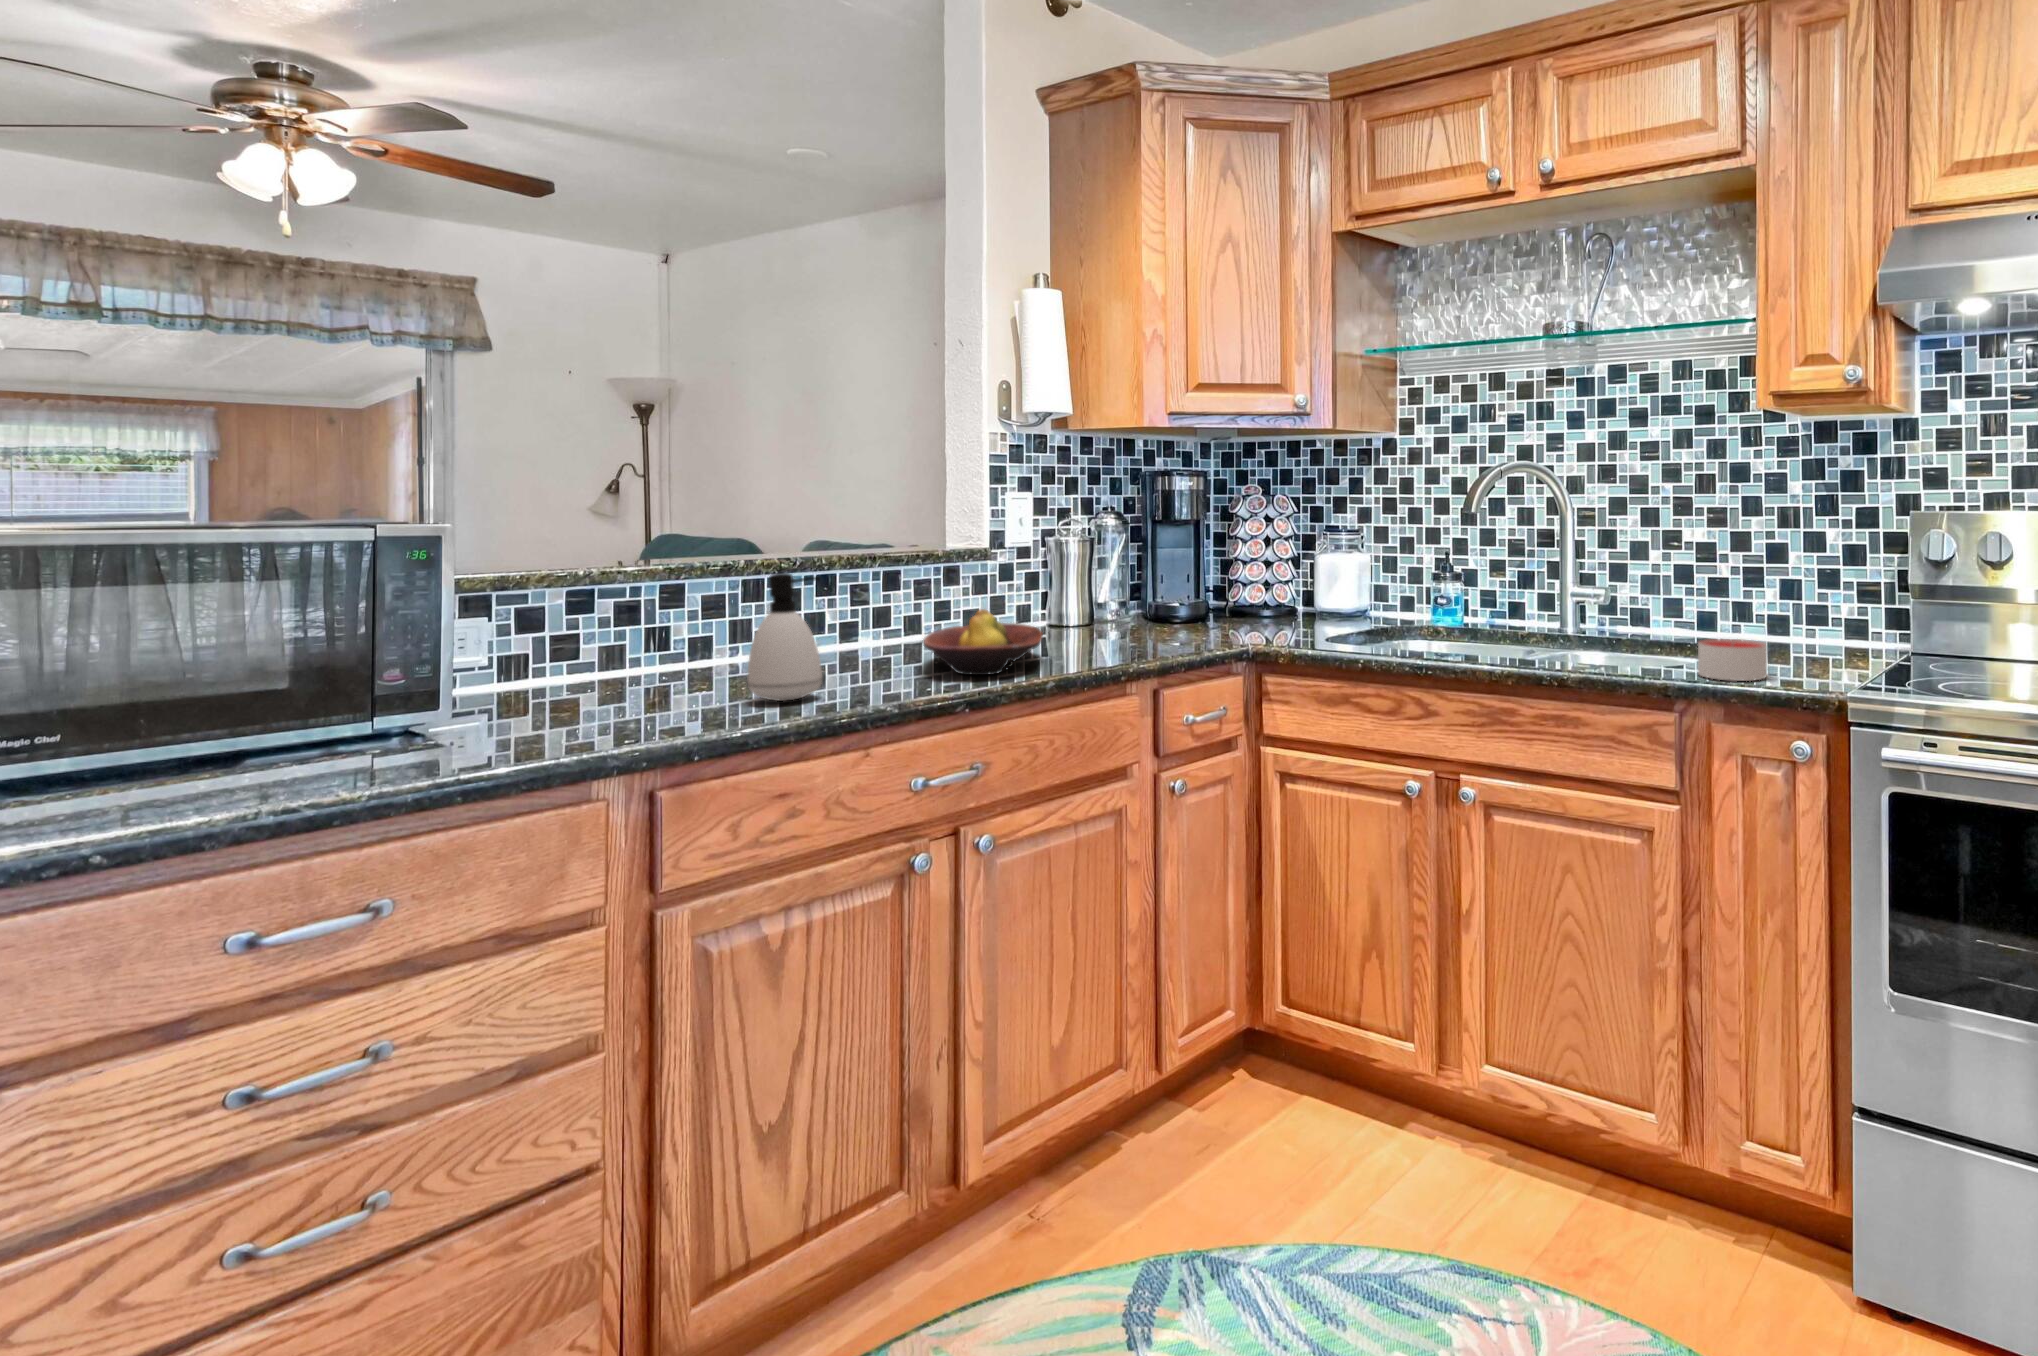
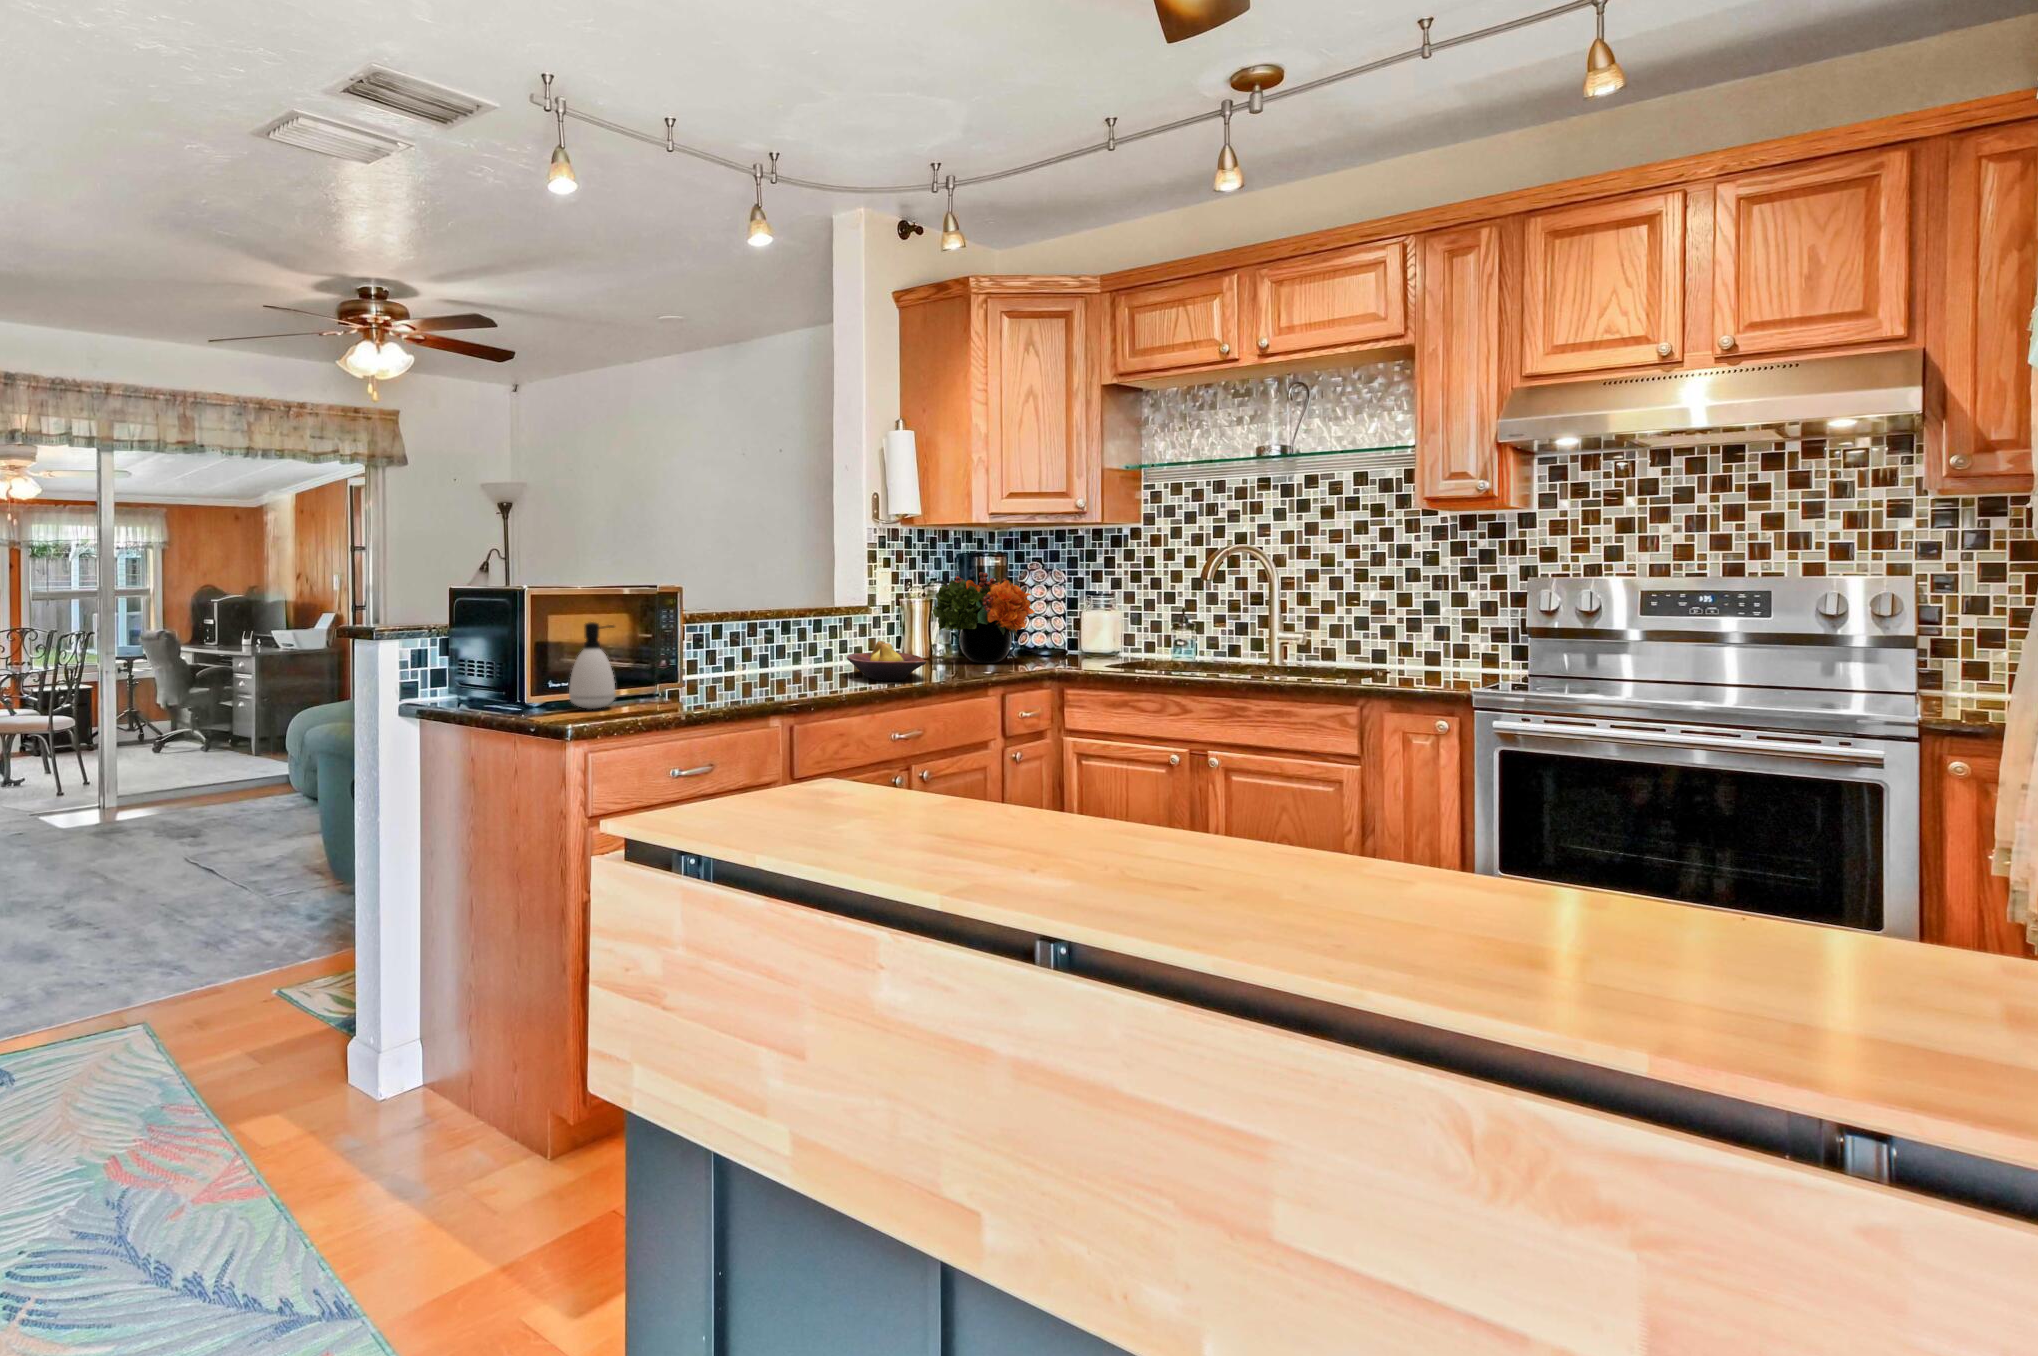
flower arrangement: none [1086,502,1238,633] -> present [933,572,1035,663]
soap dispenser: present [748,573,822,701] -> present [569,622,616,709]
candle: present [1698,639,1767,681] -> none [1380,663,1429,689]

